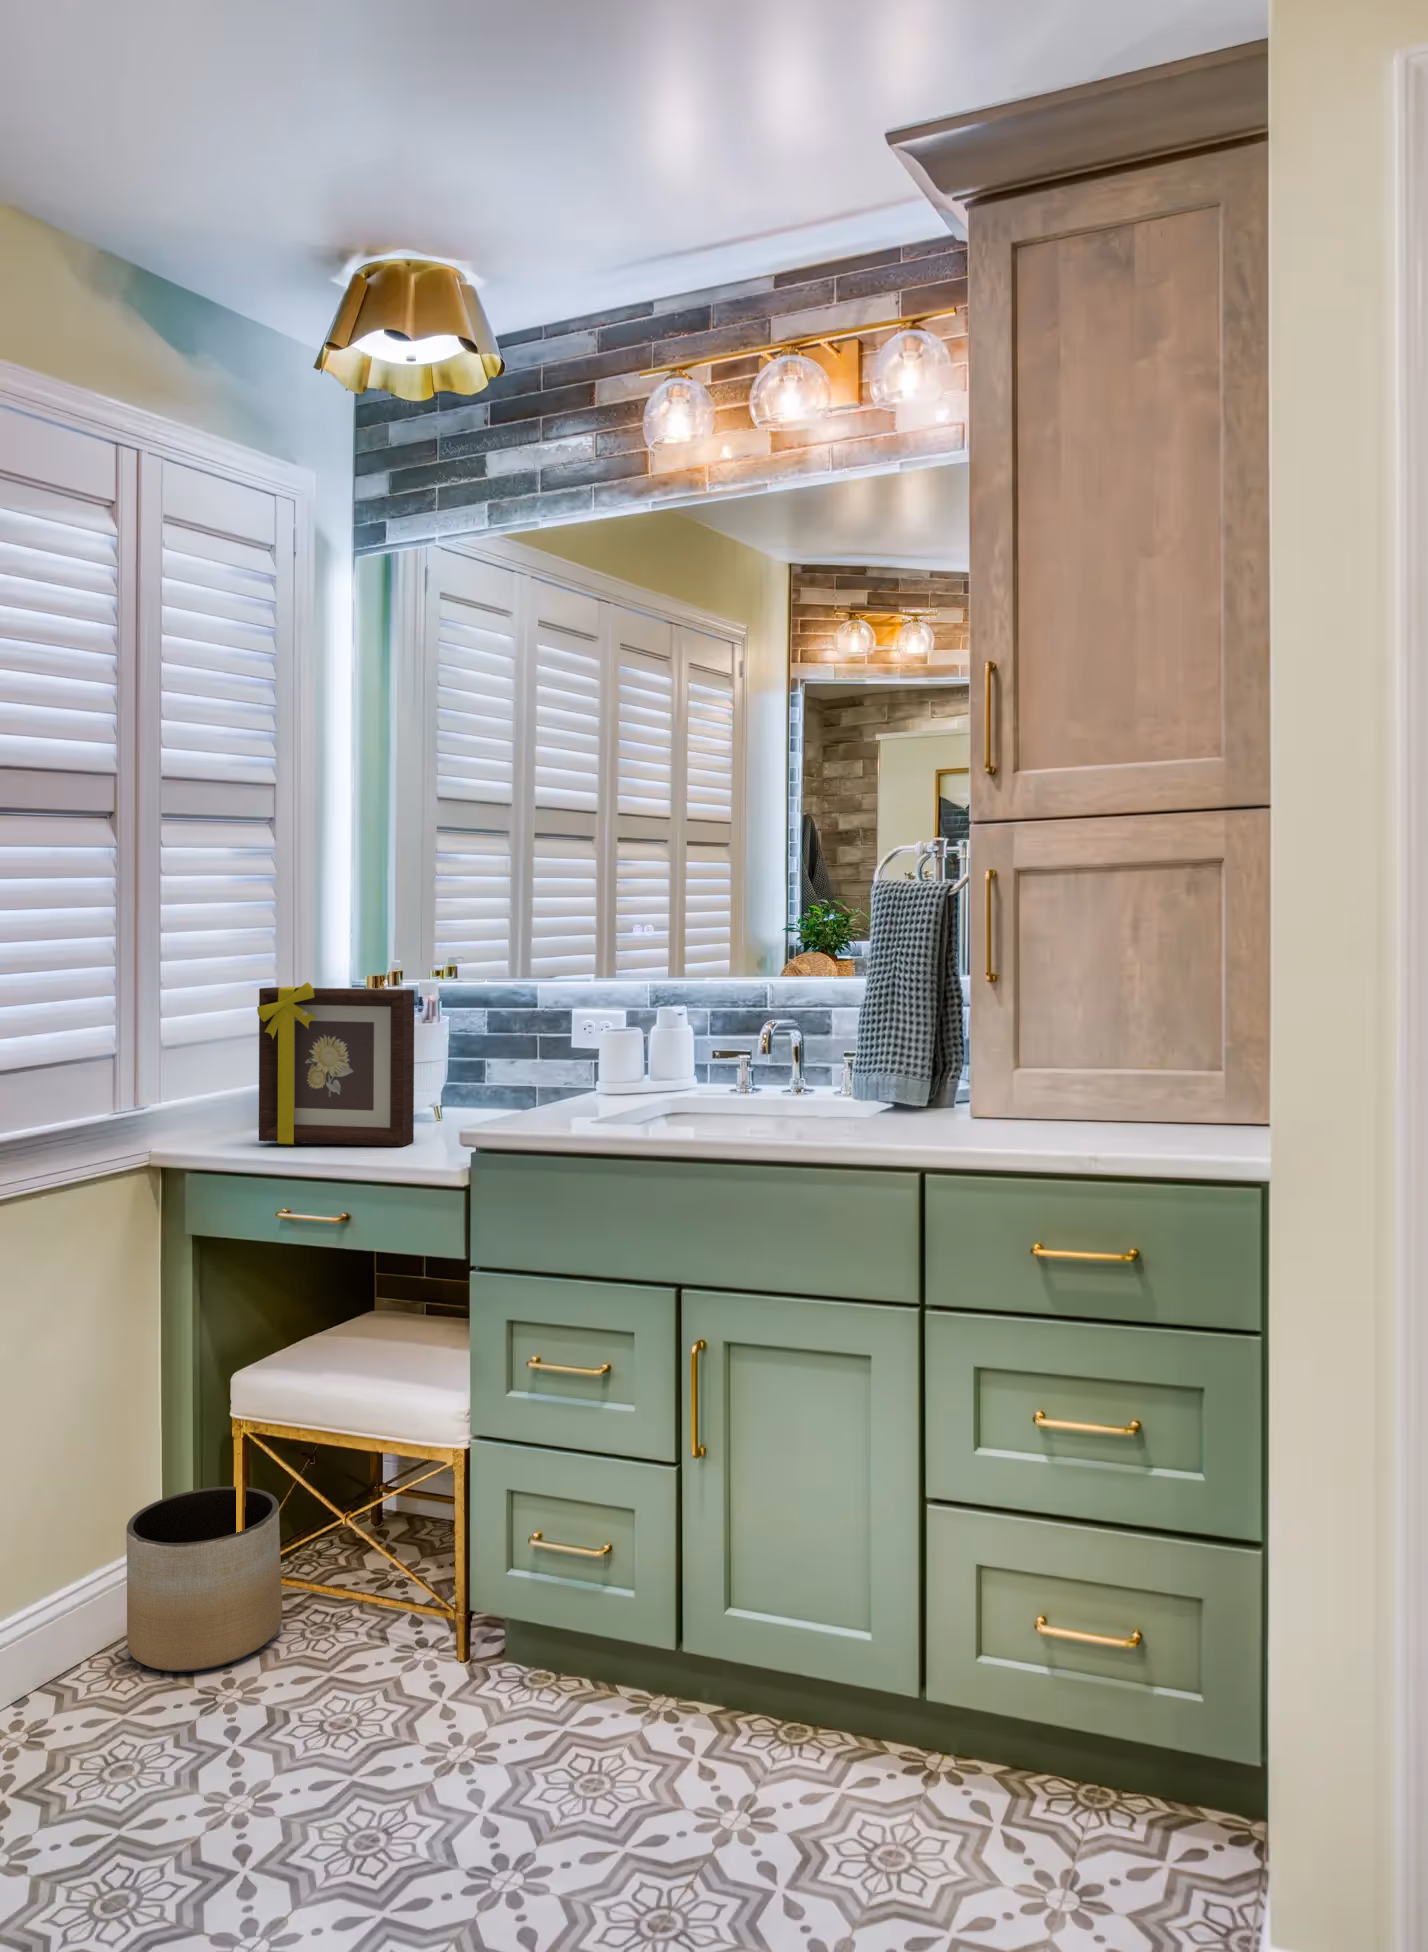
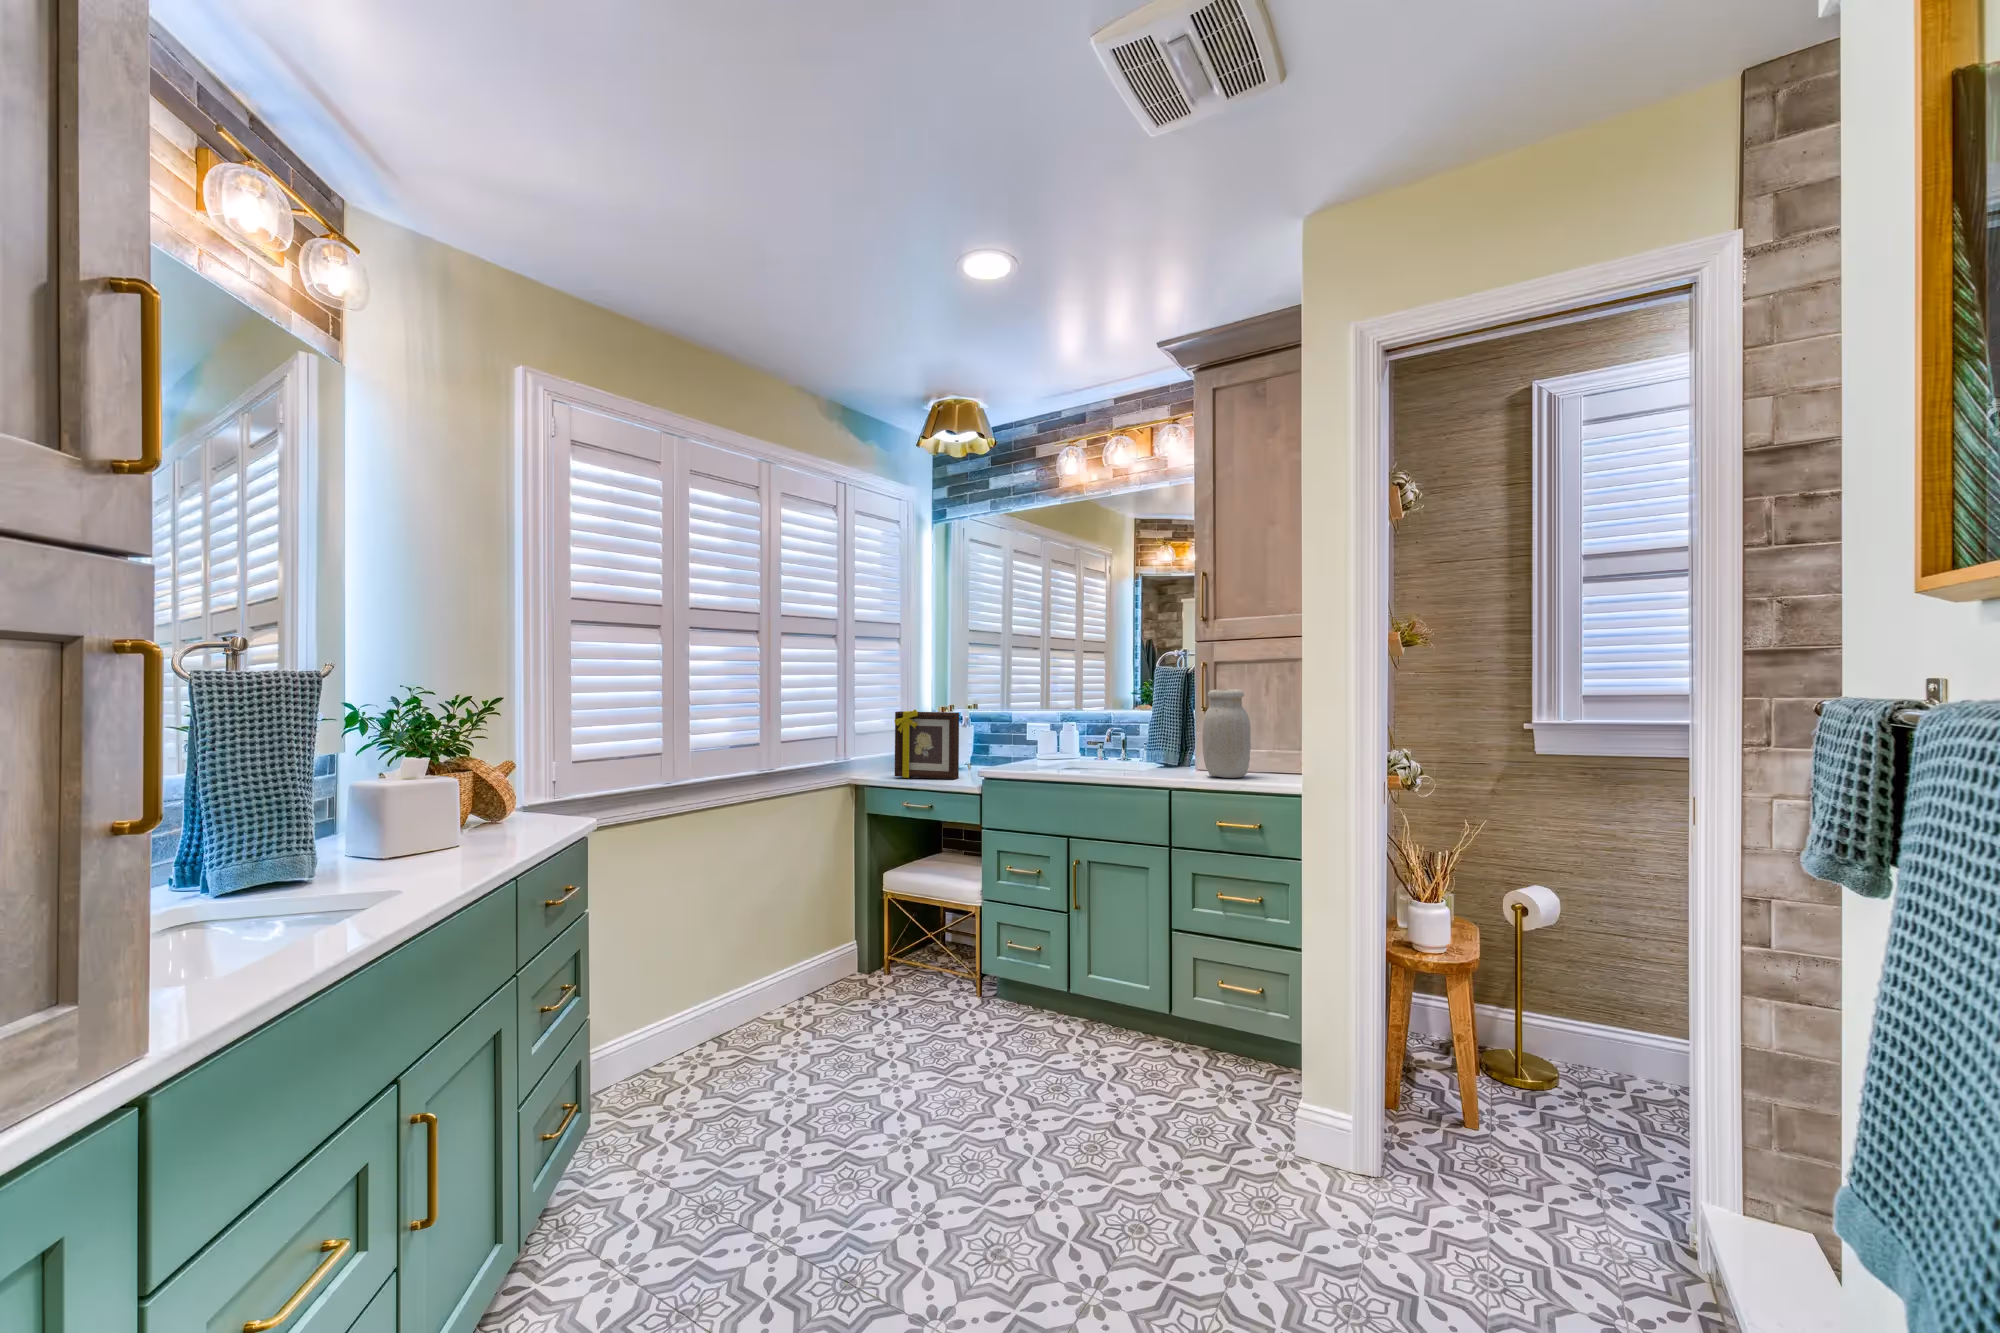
jar: none [998,932,1108,1140] -> present [1203,689,1251,778]
planter: present [126,1487,282,1672] -> none [842,923,904,995]

